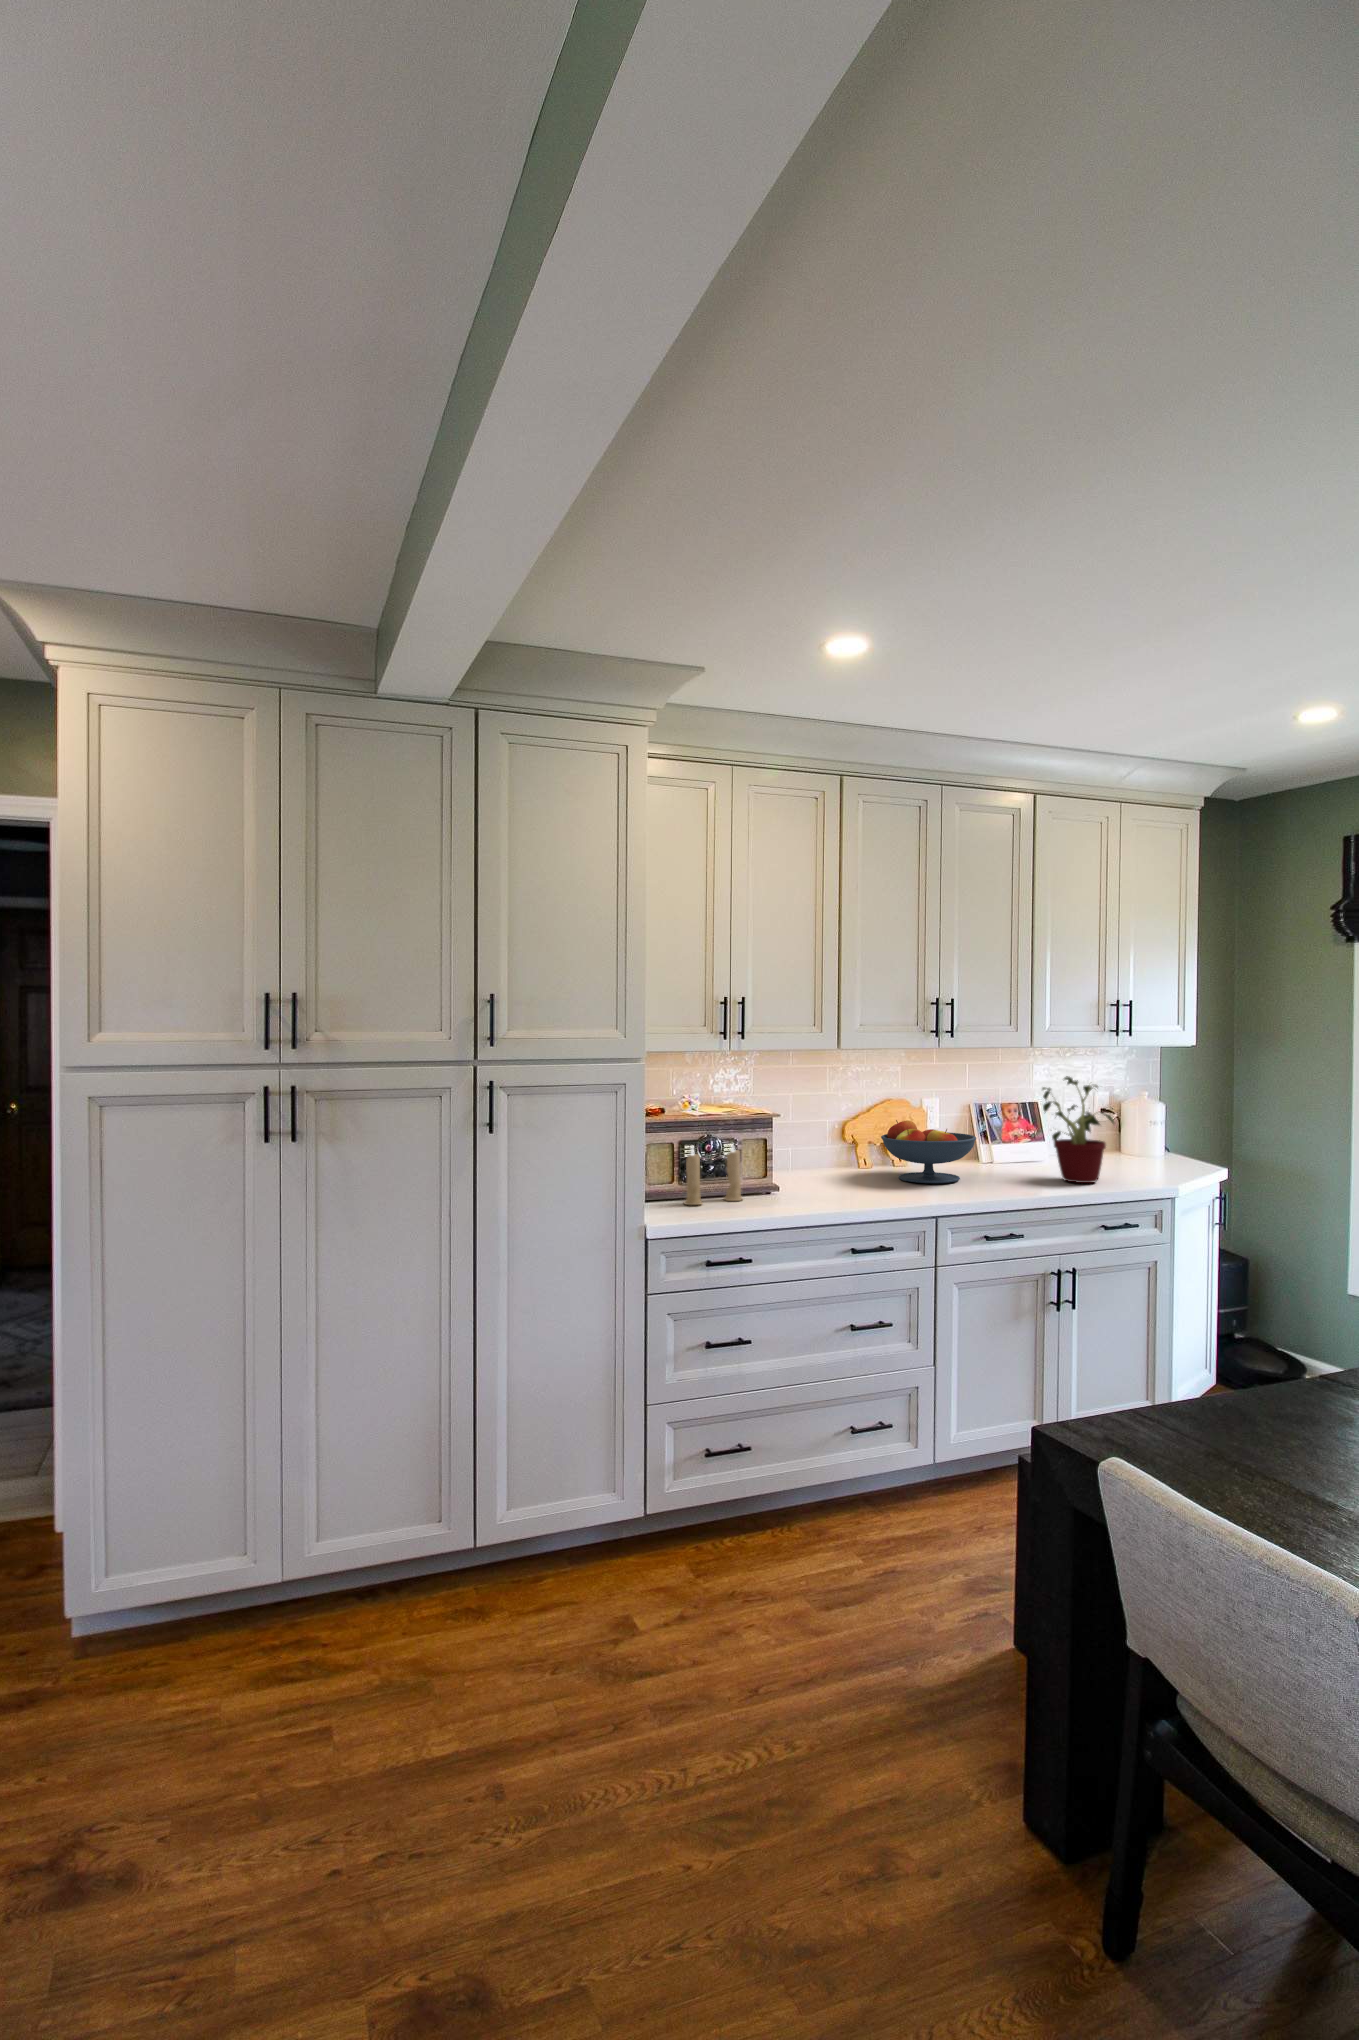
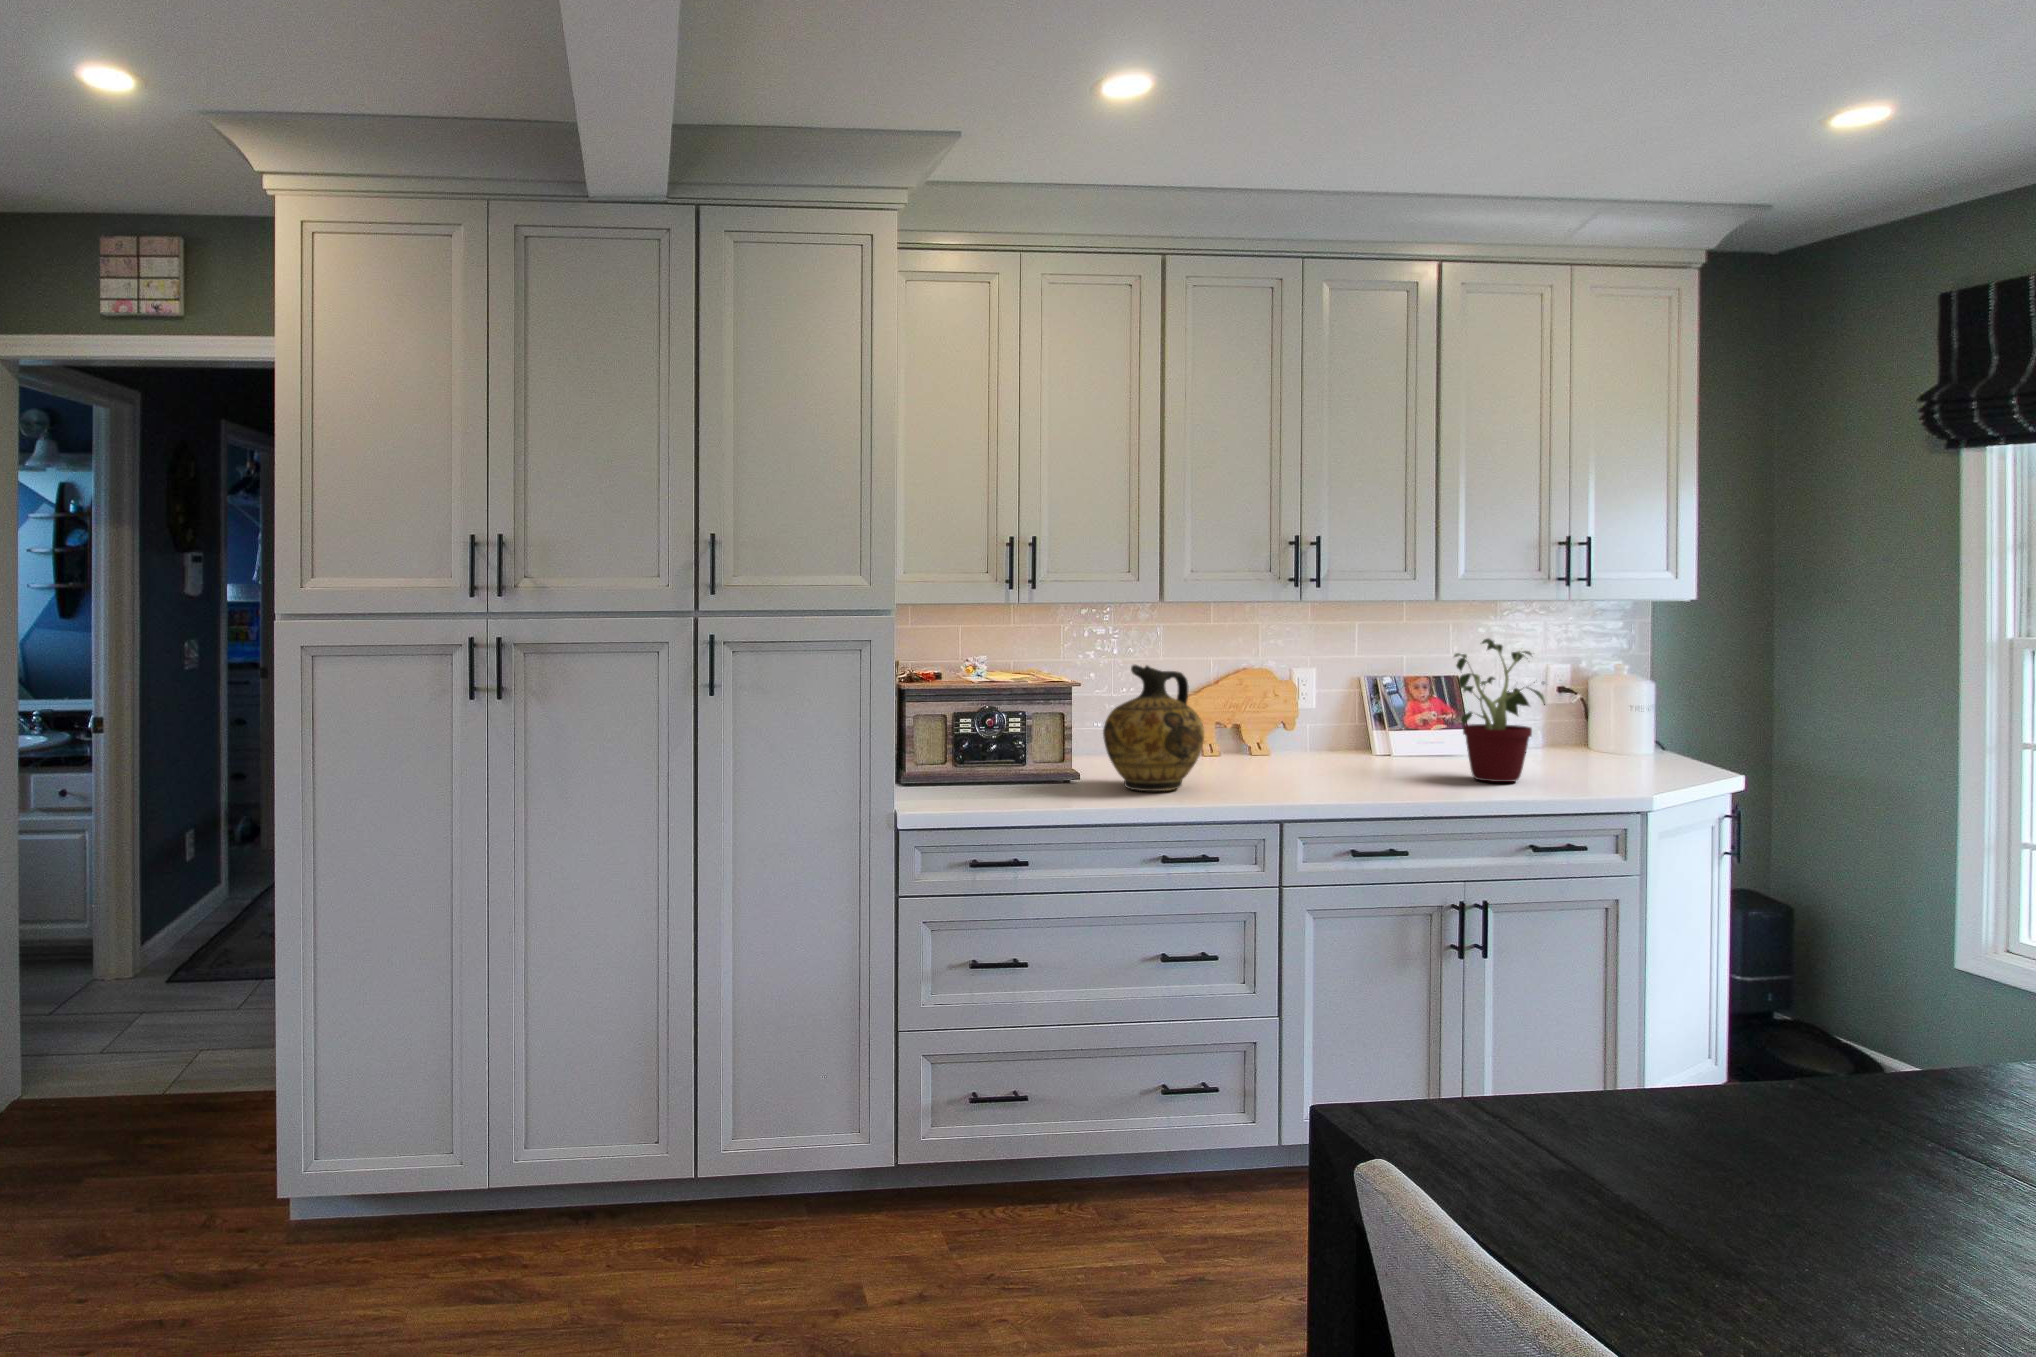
ceramic jug: none [795,1103,871,1198] -> present [1103,665,1204,791]
fruit bowl: present [881,1120,976,1183] -> none [1231,694,1358,778]
candle: present [684,1145,742,1205] -> none [950,713,1031,794]

